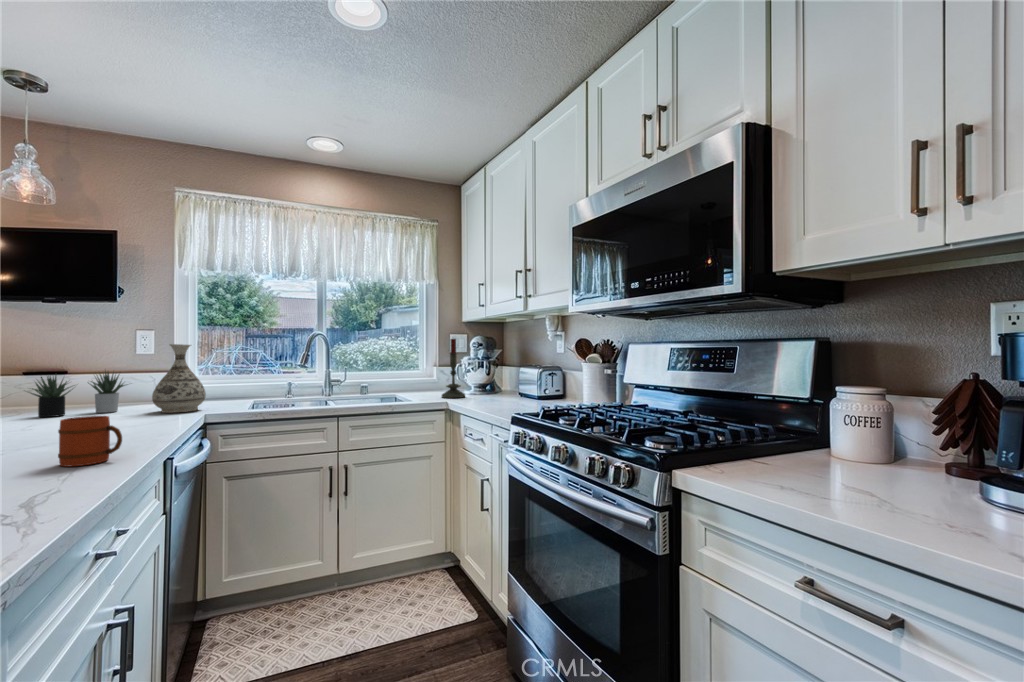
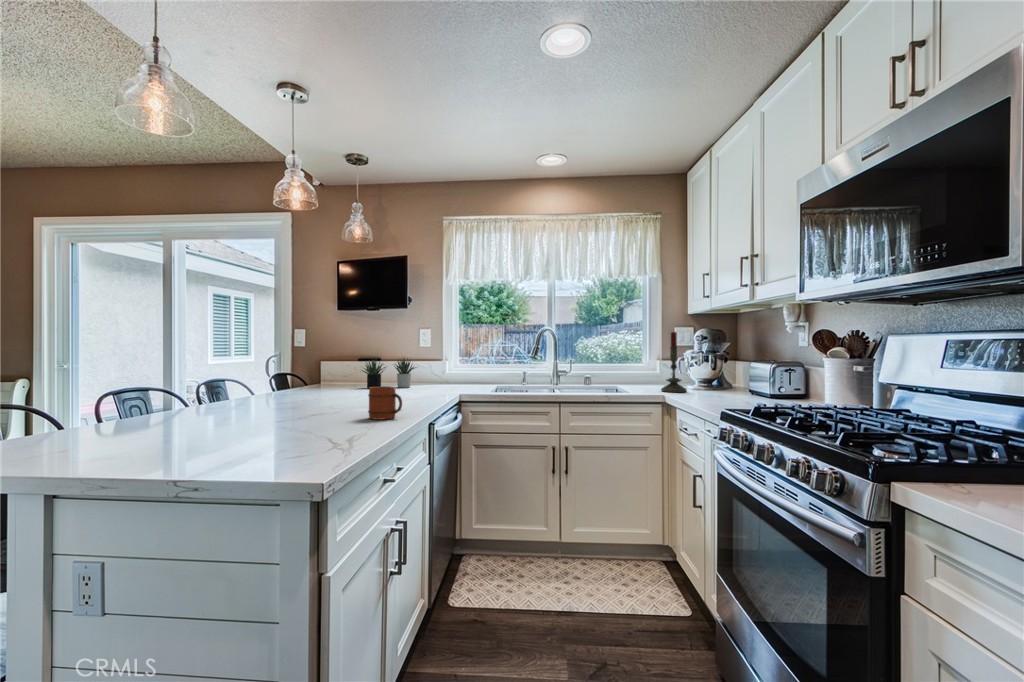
vase: present [152,344,206,413] -> none [430,338,464,390]

